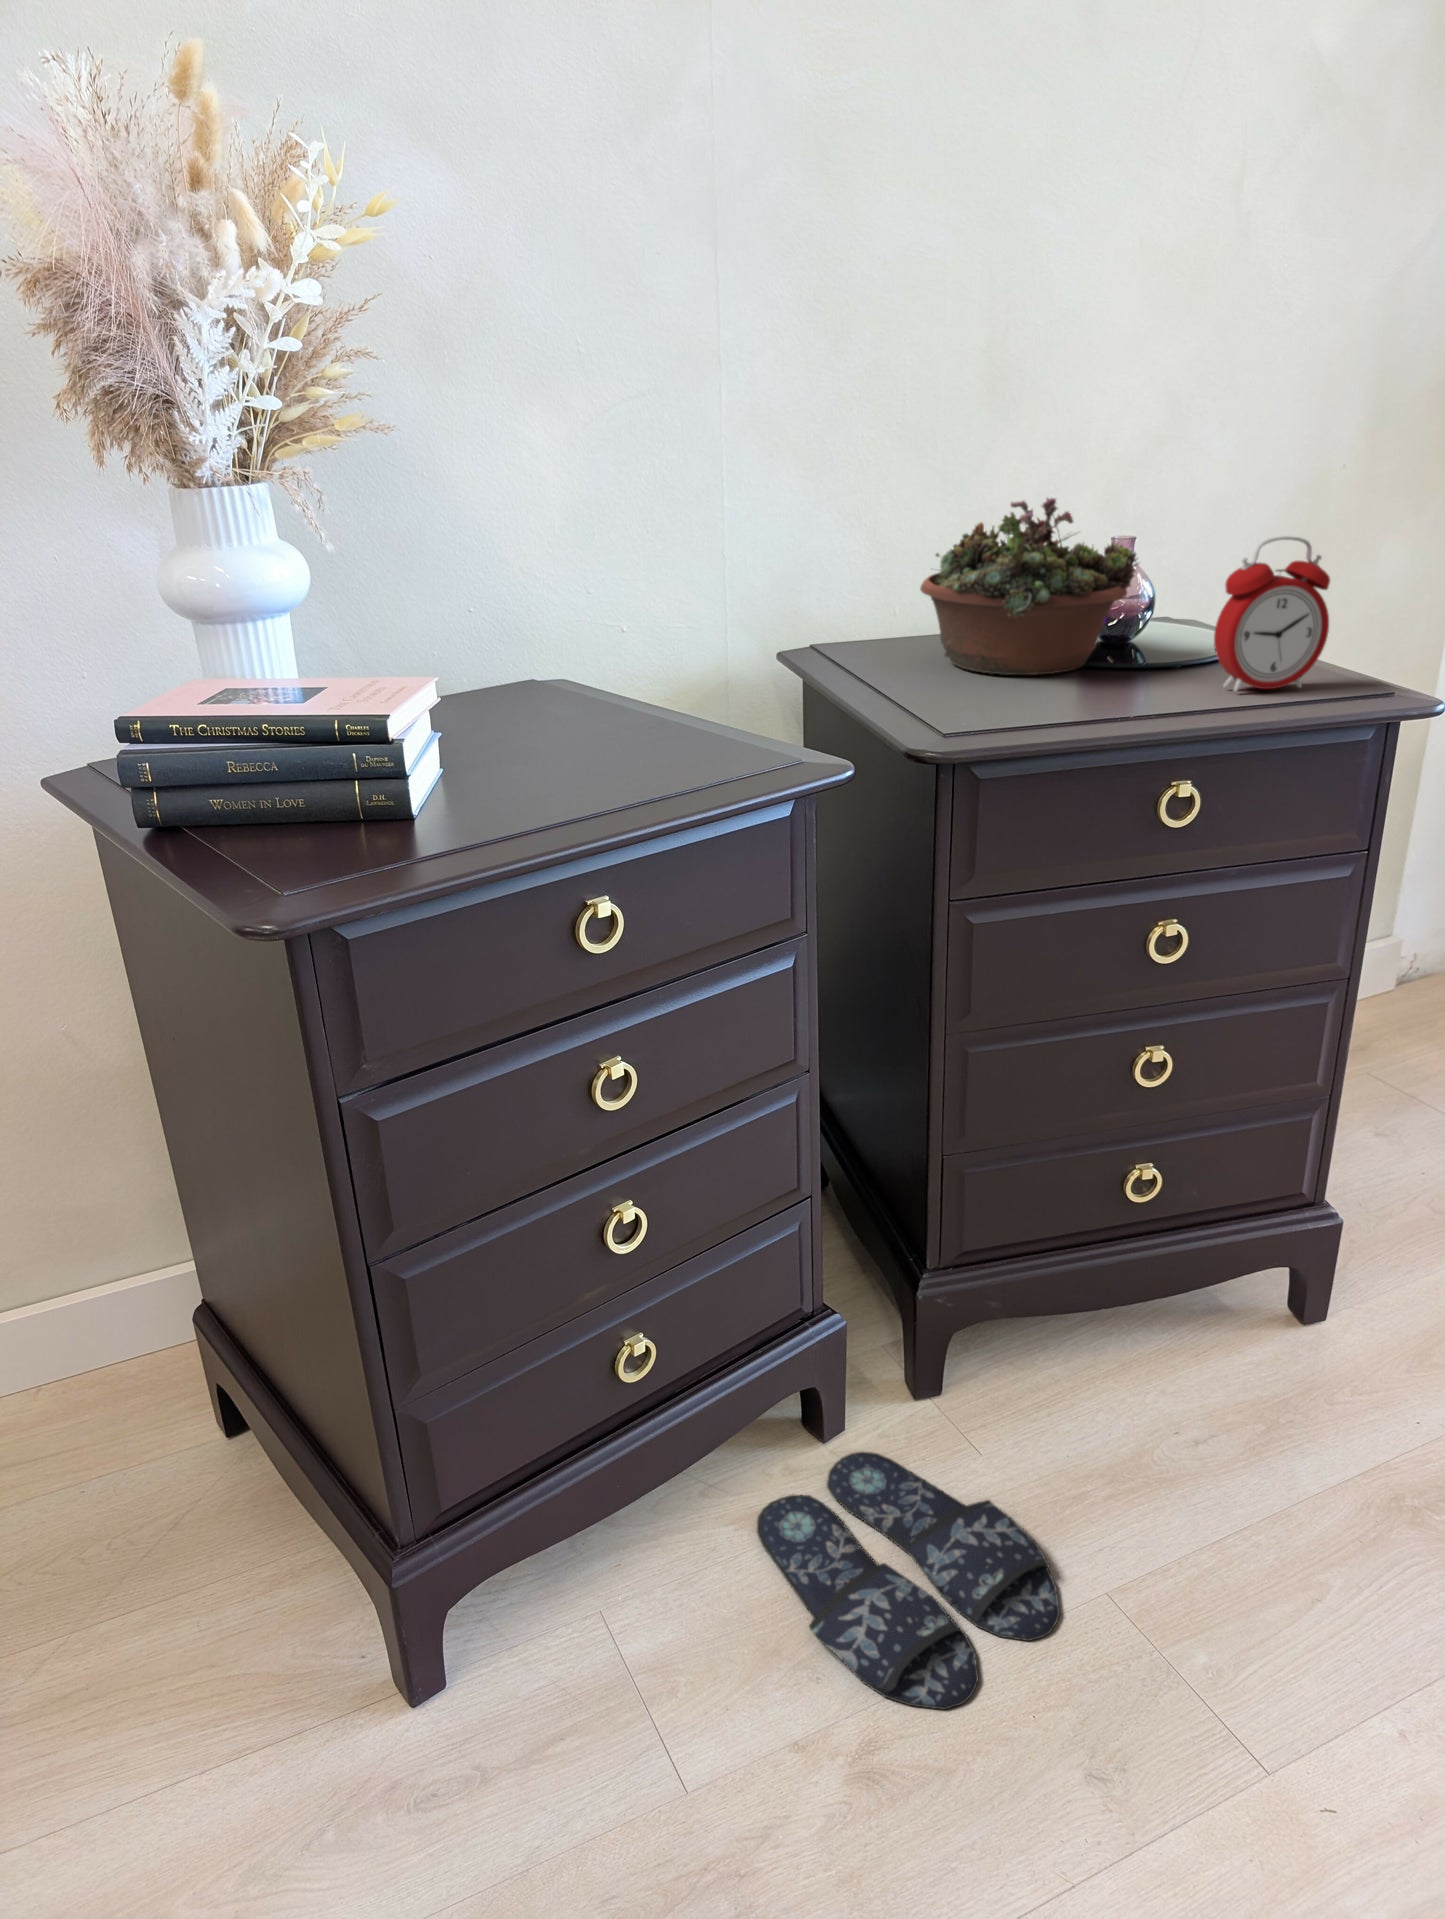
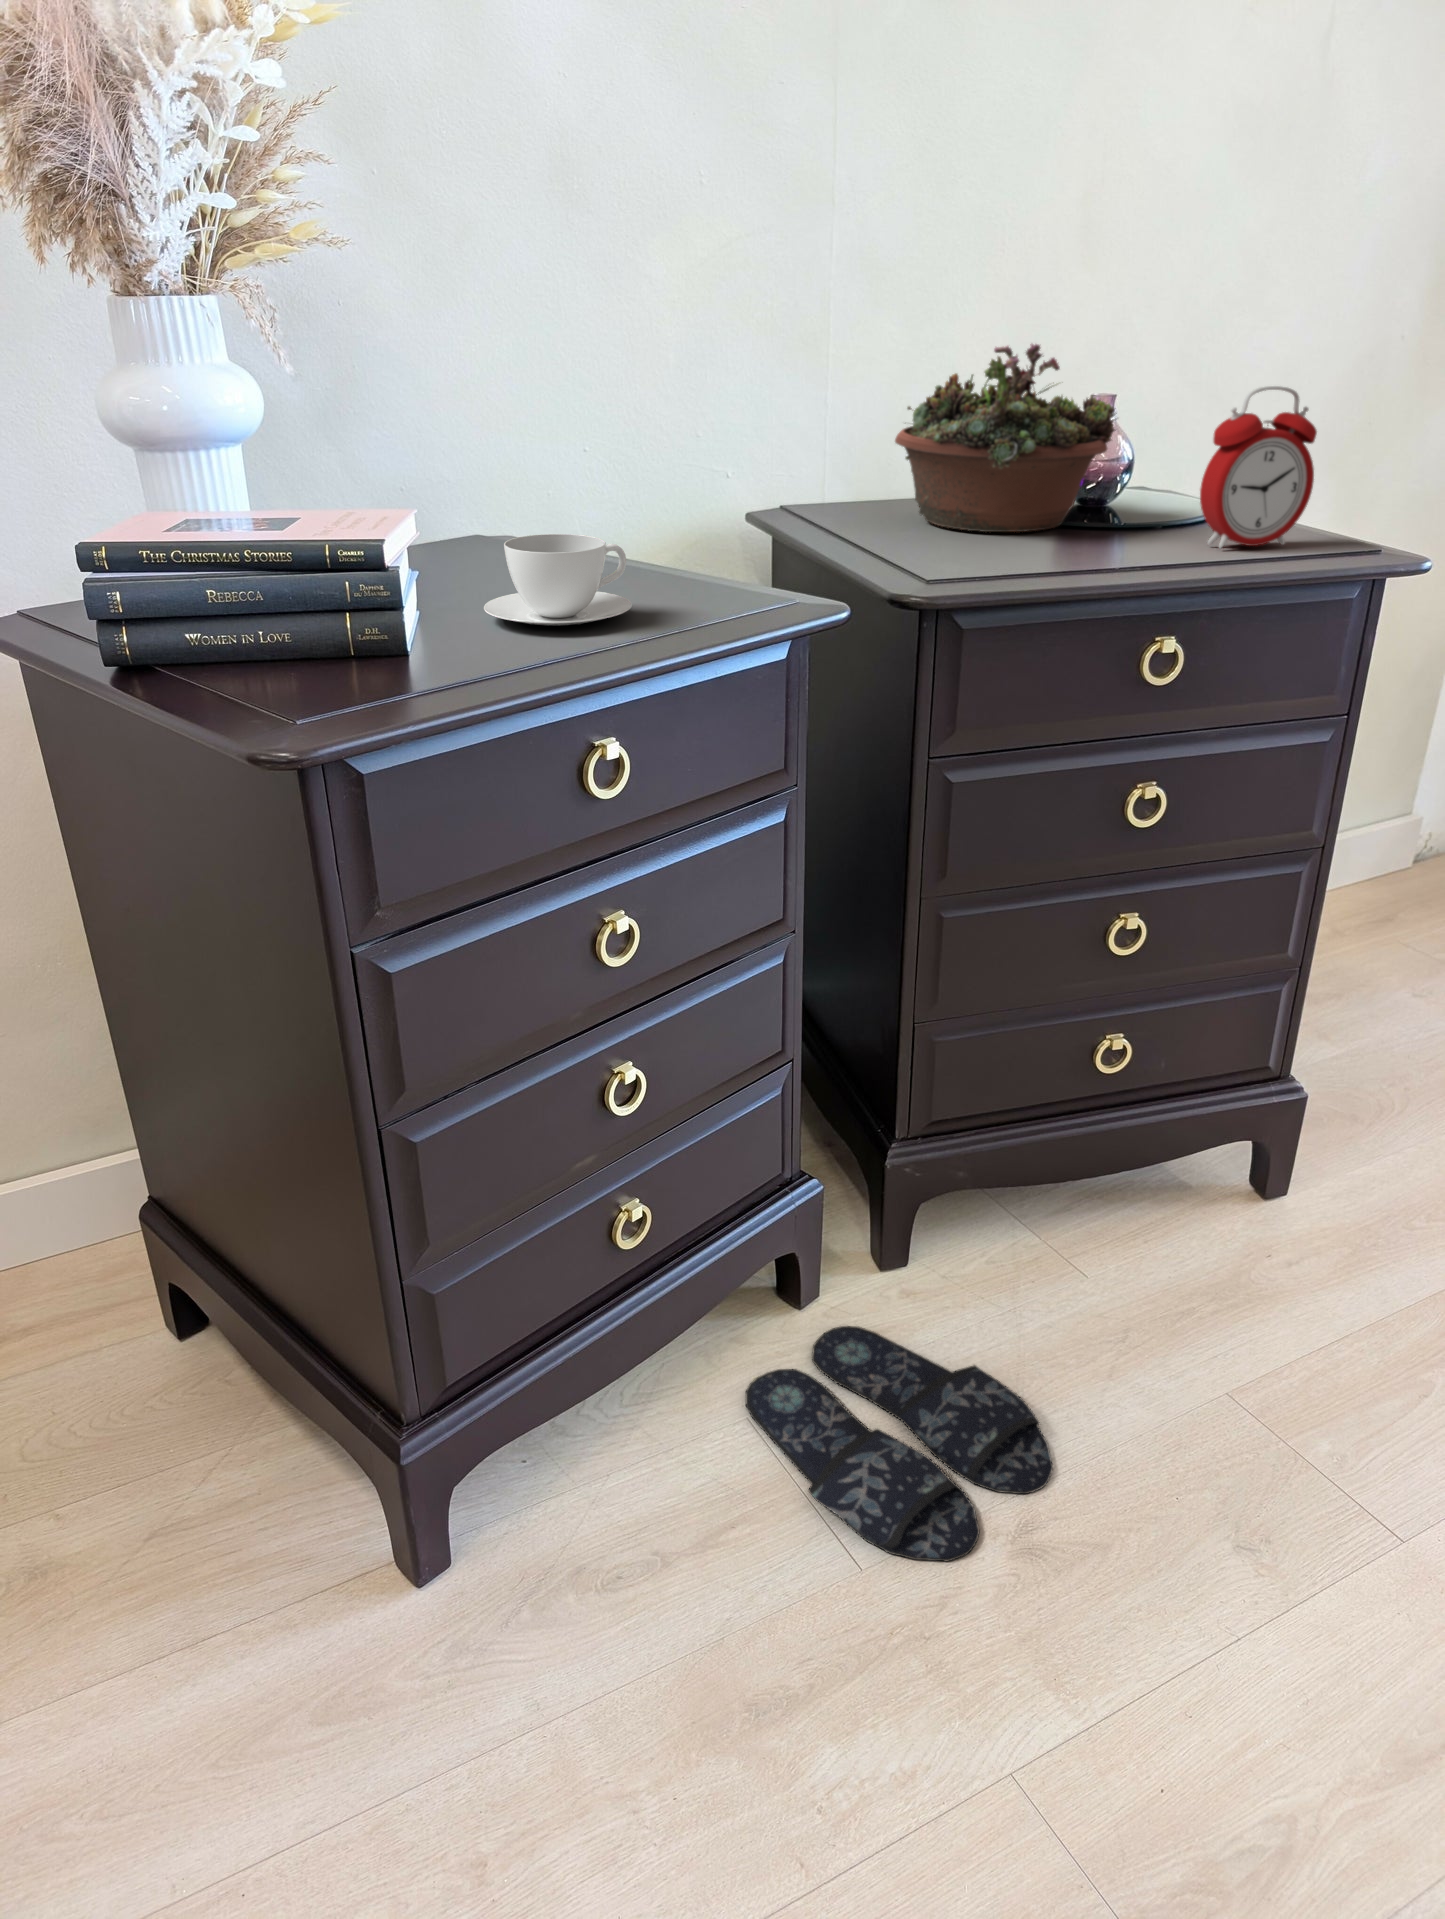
teacup: none [498,696,637,784] -> present [484,534,632,626]

